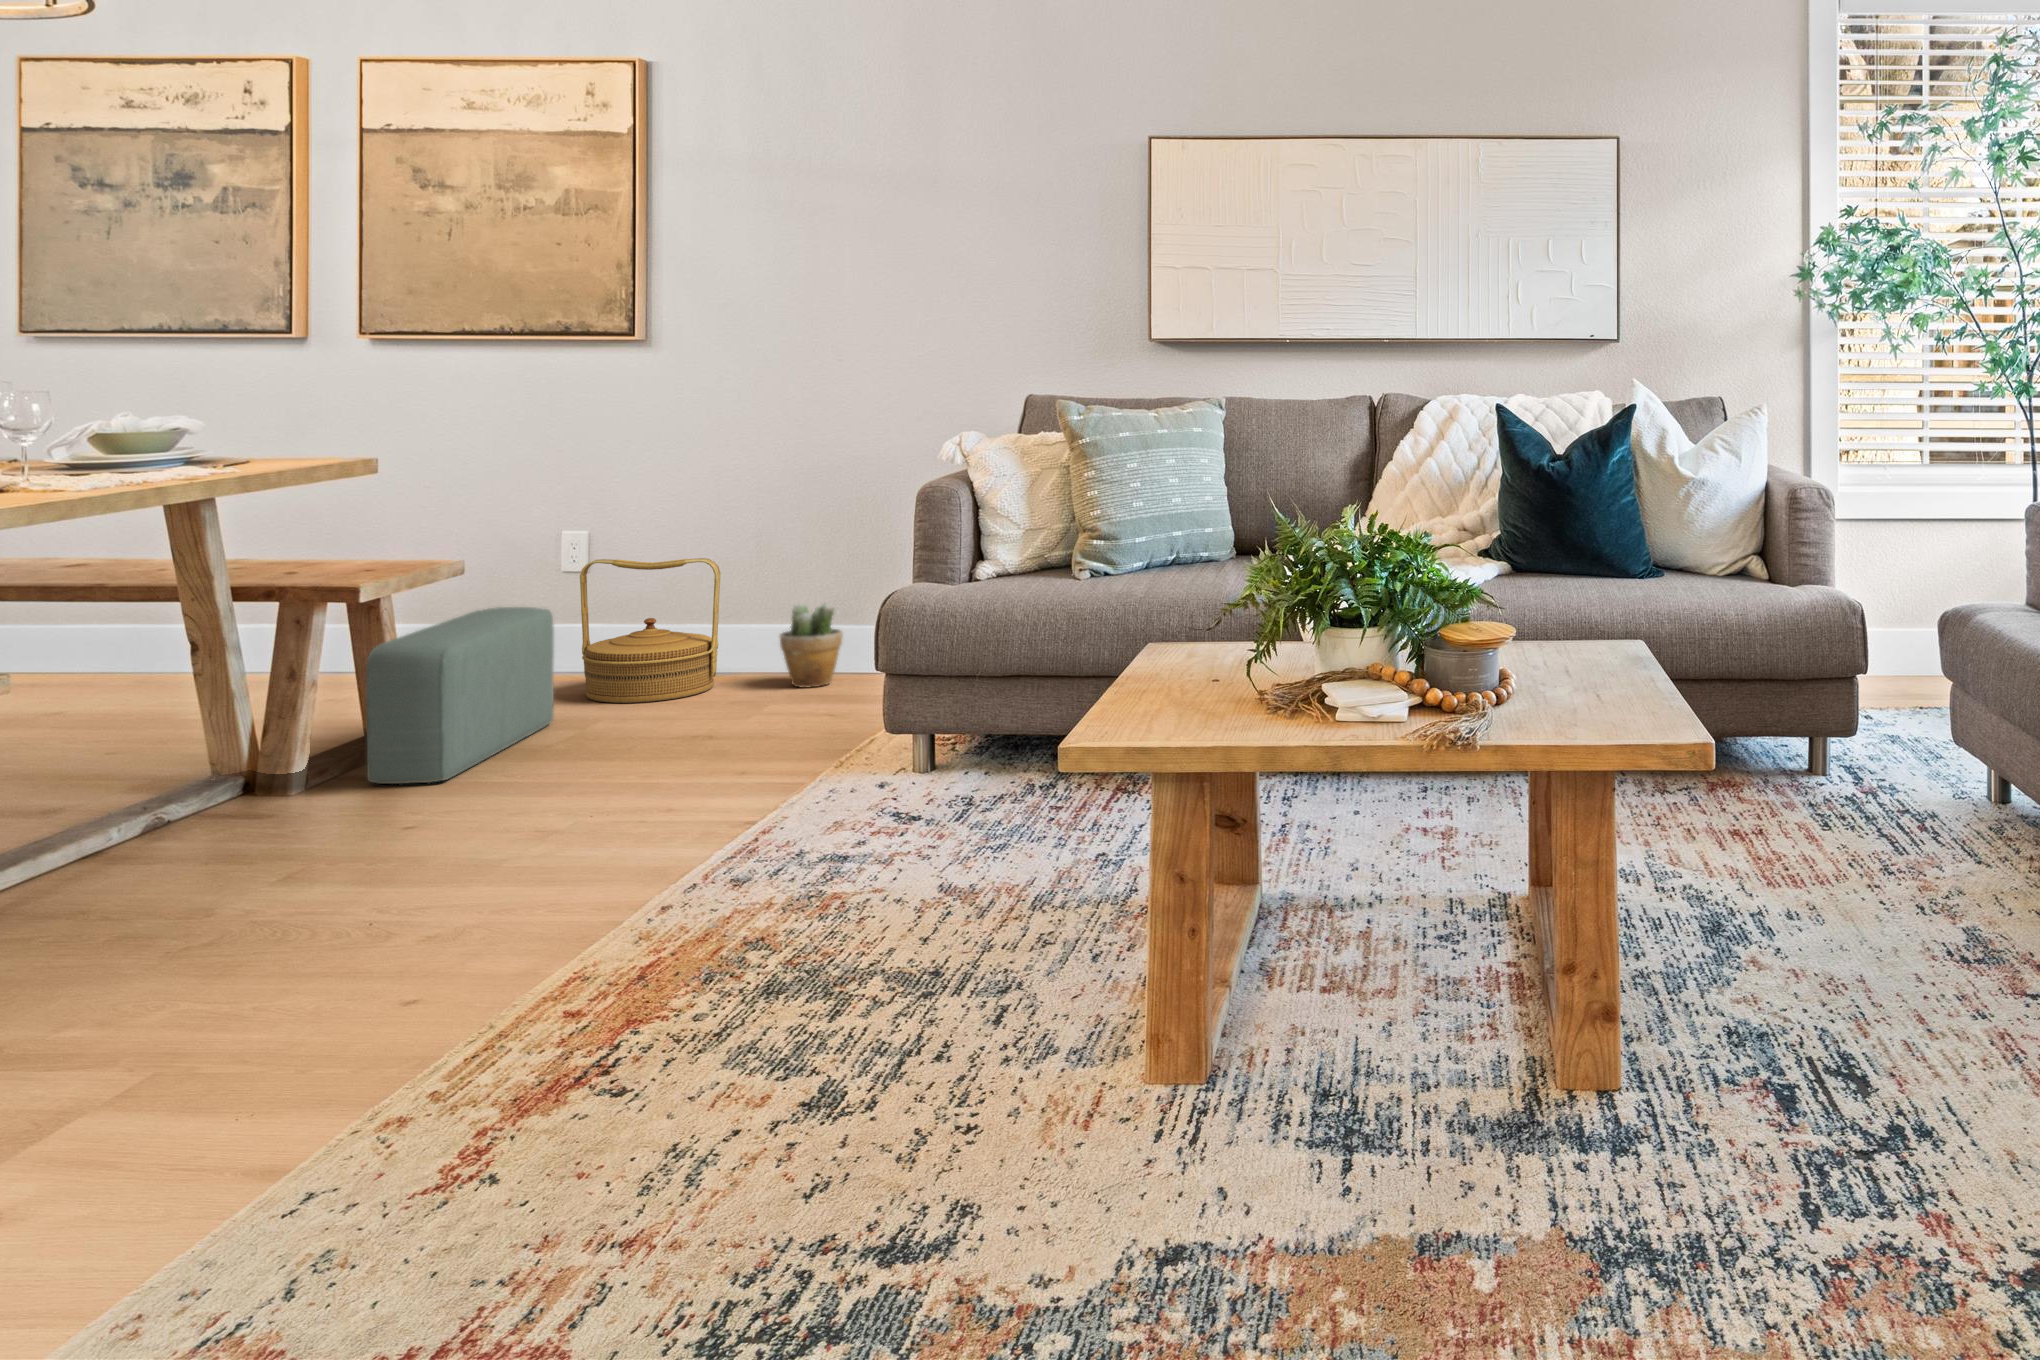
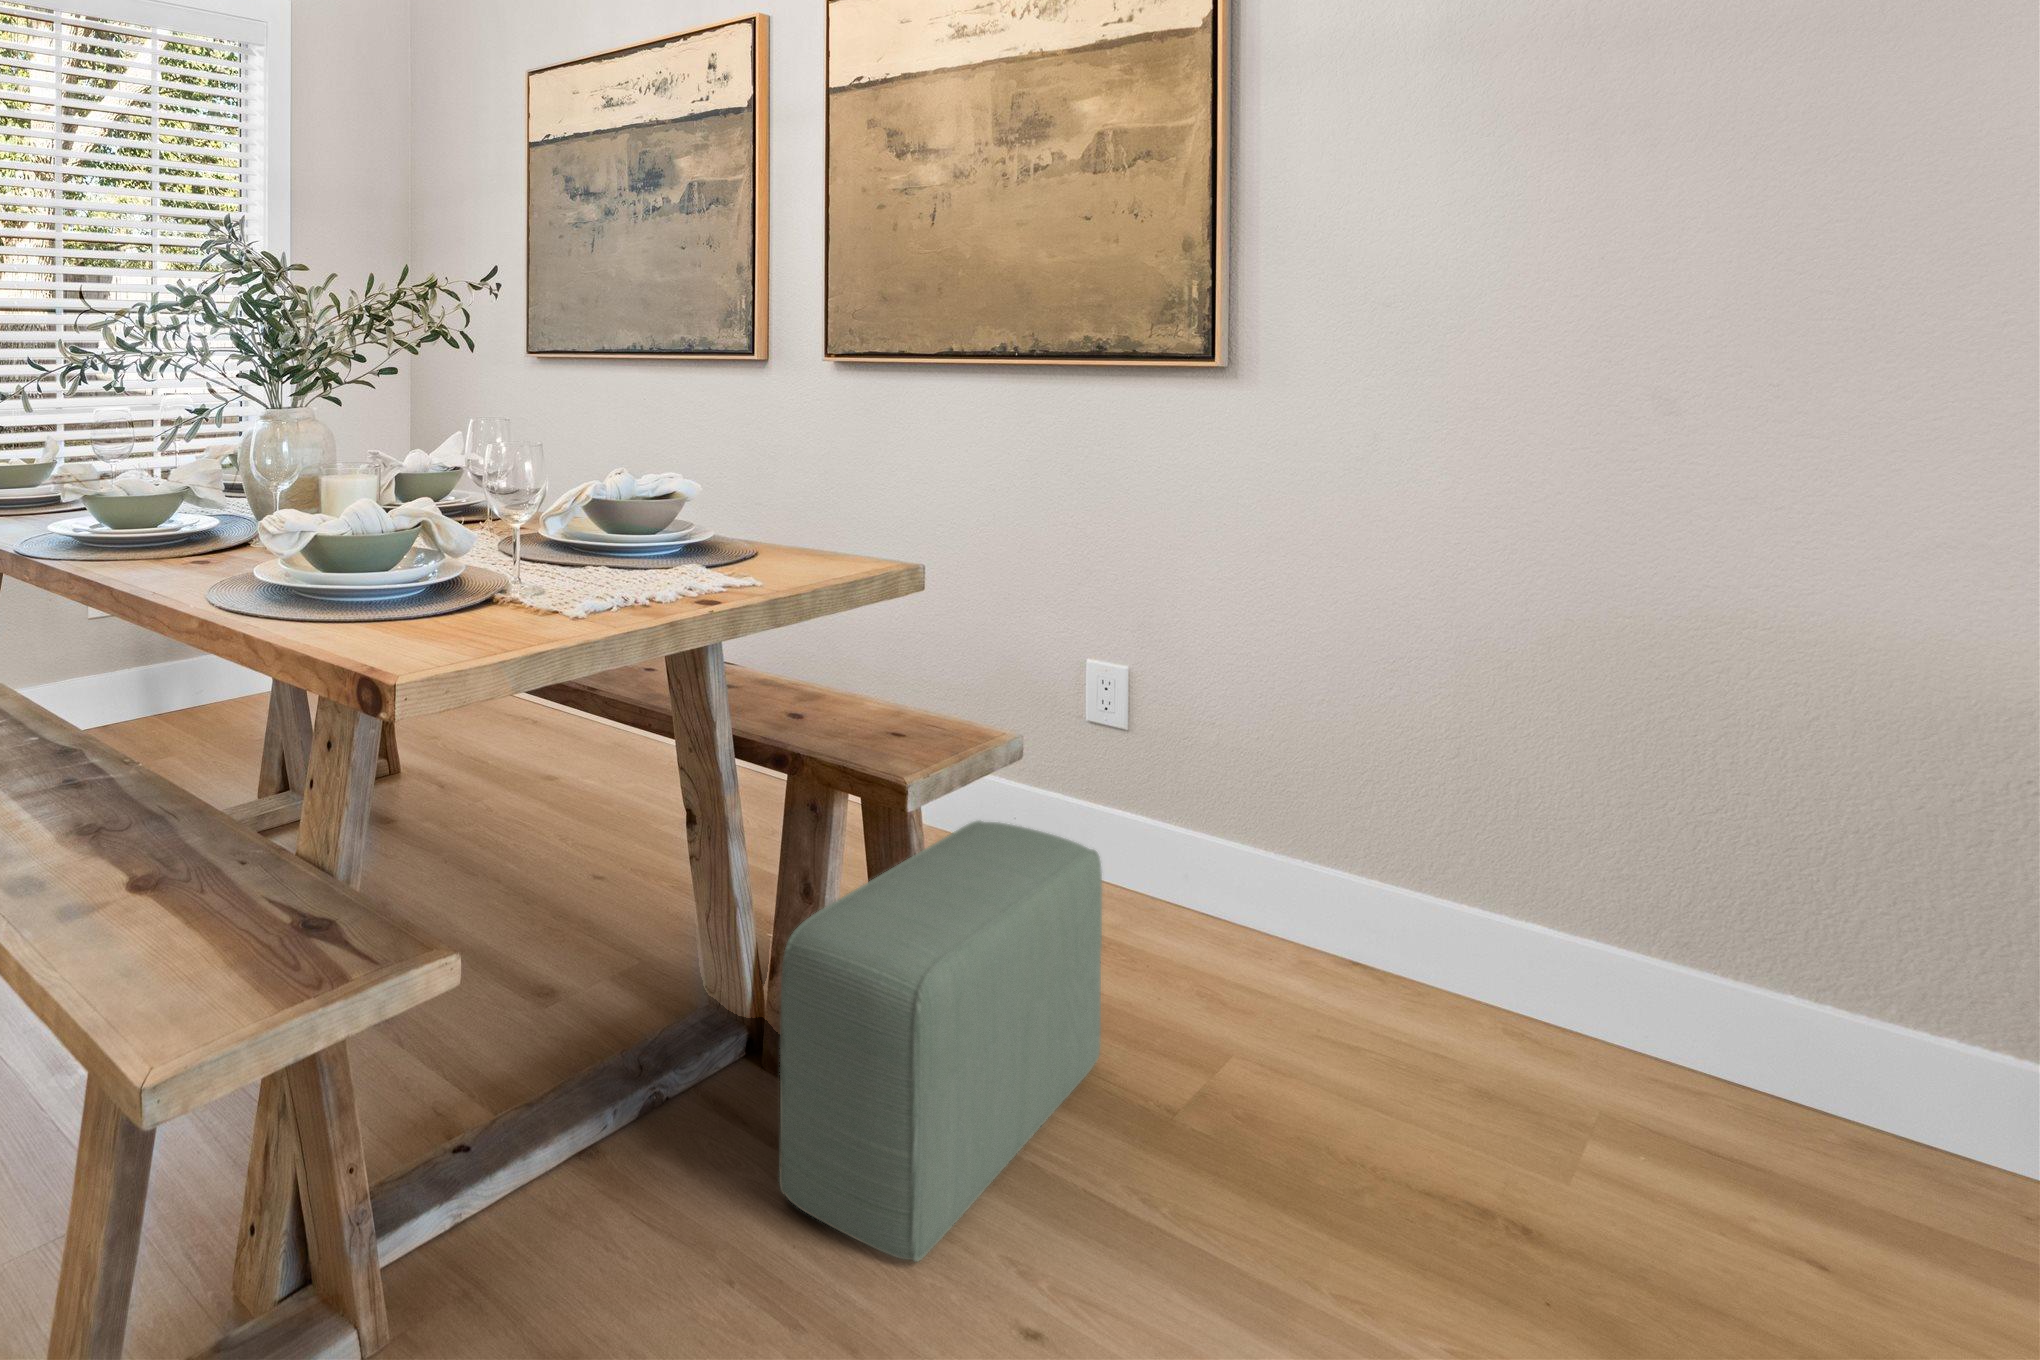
woven basket: present [580,558,721,703] -> none [1126,733,1402,1046]
potted plant: present [779,603,843,687] -> none [1537,909,1706,1110]

